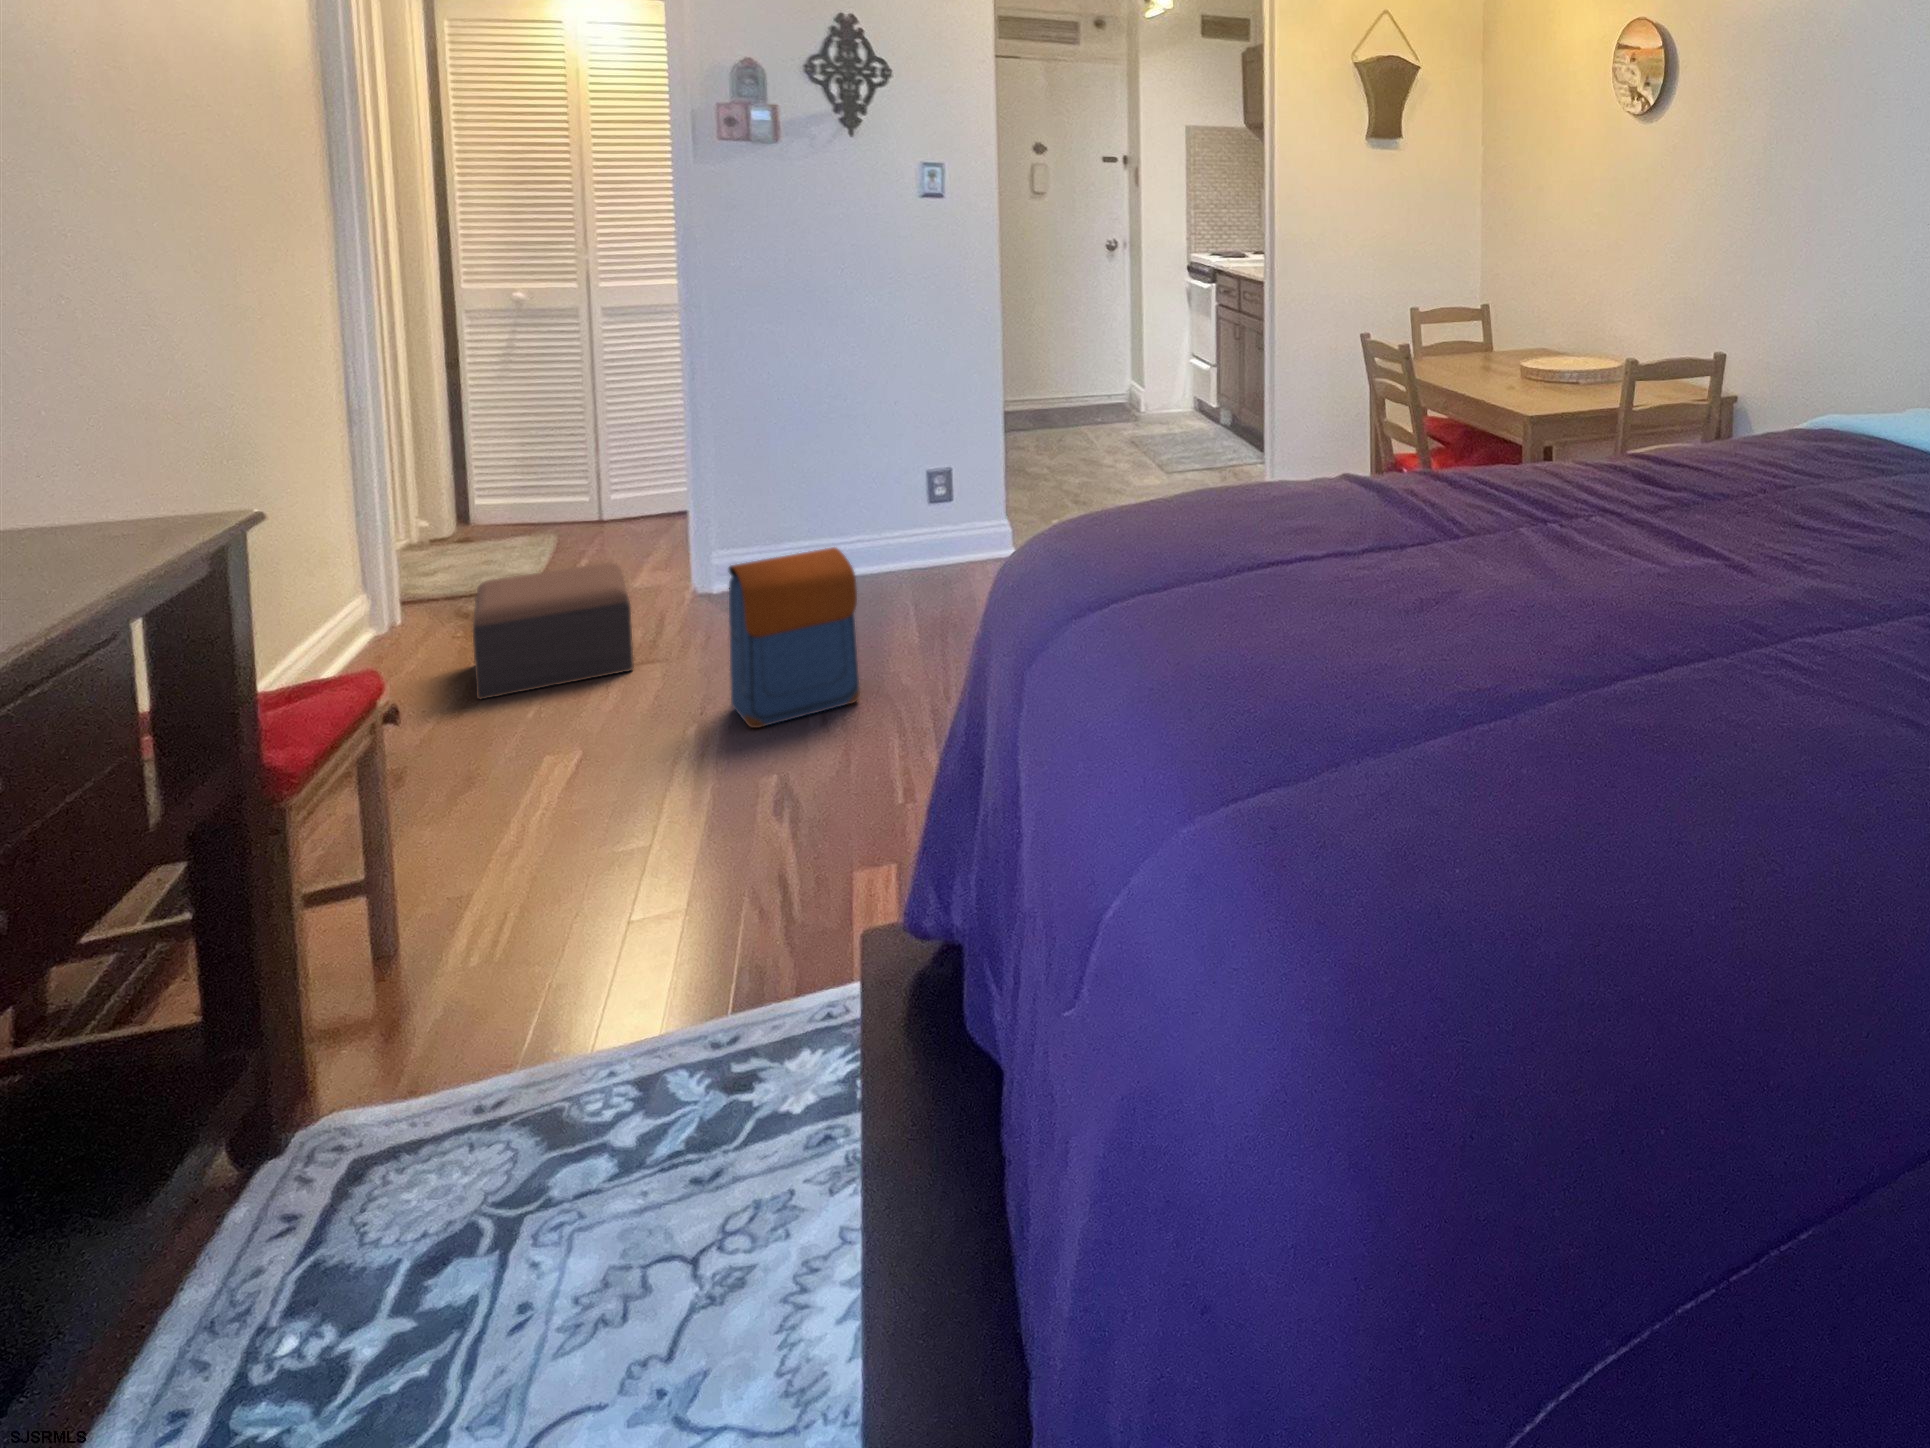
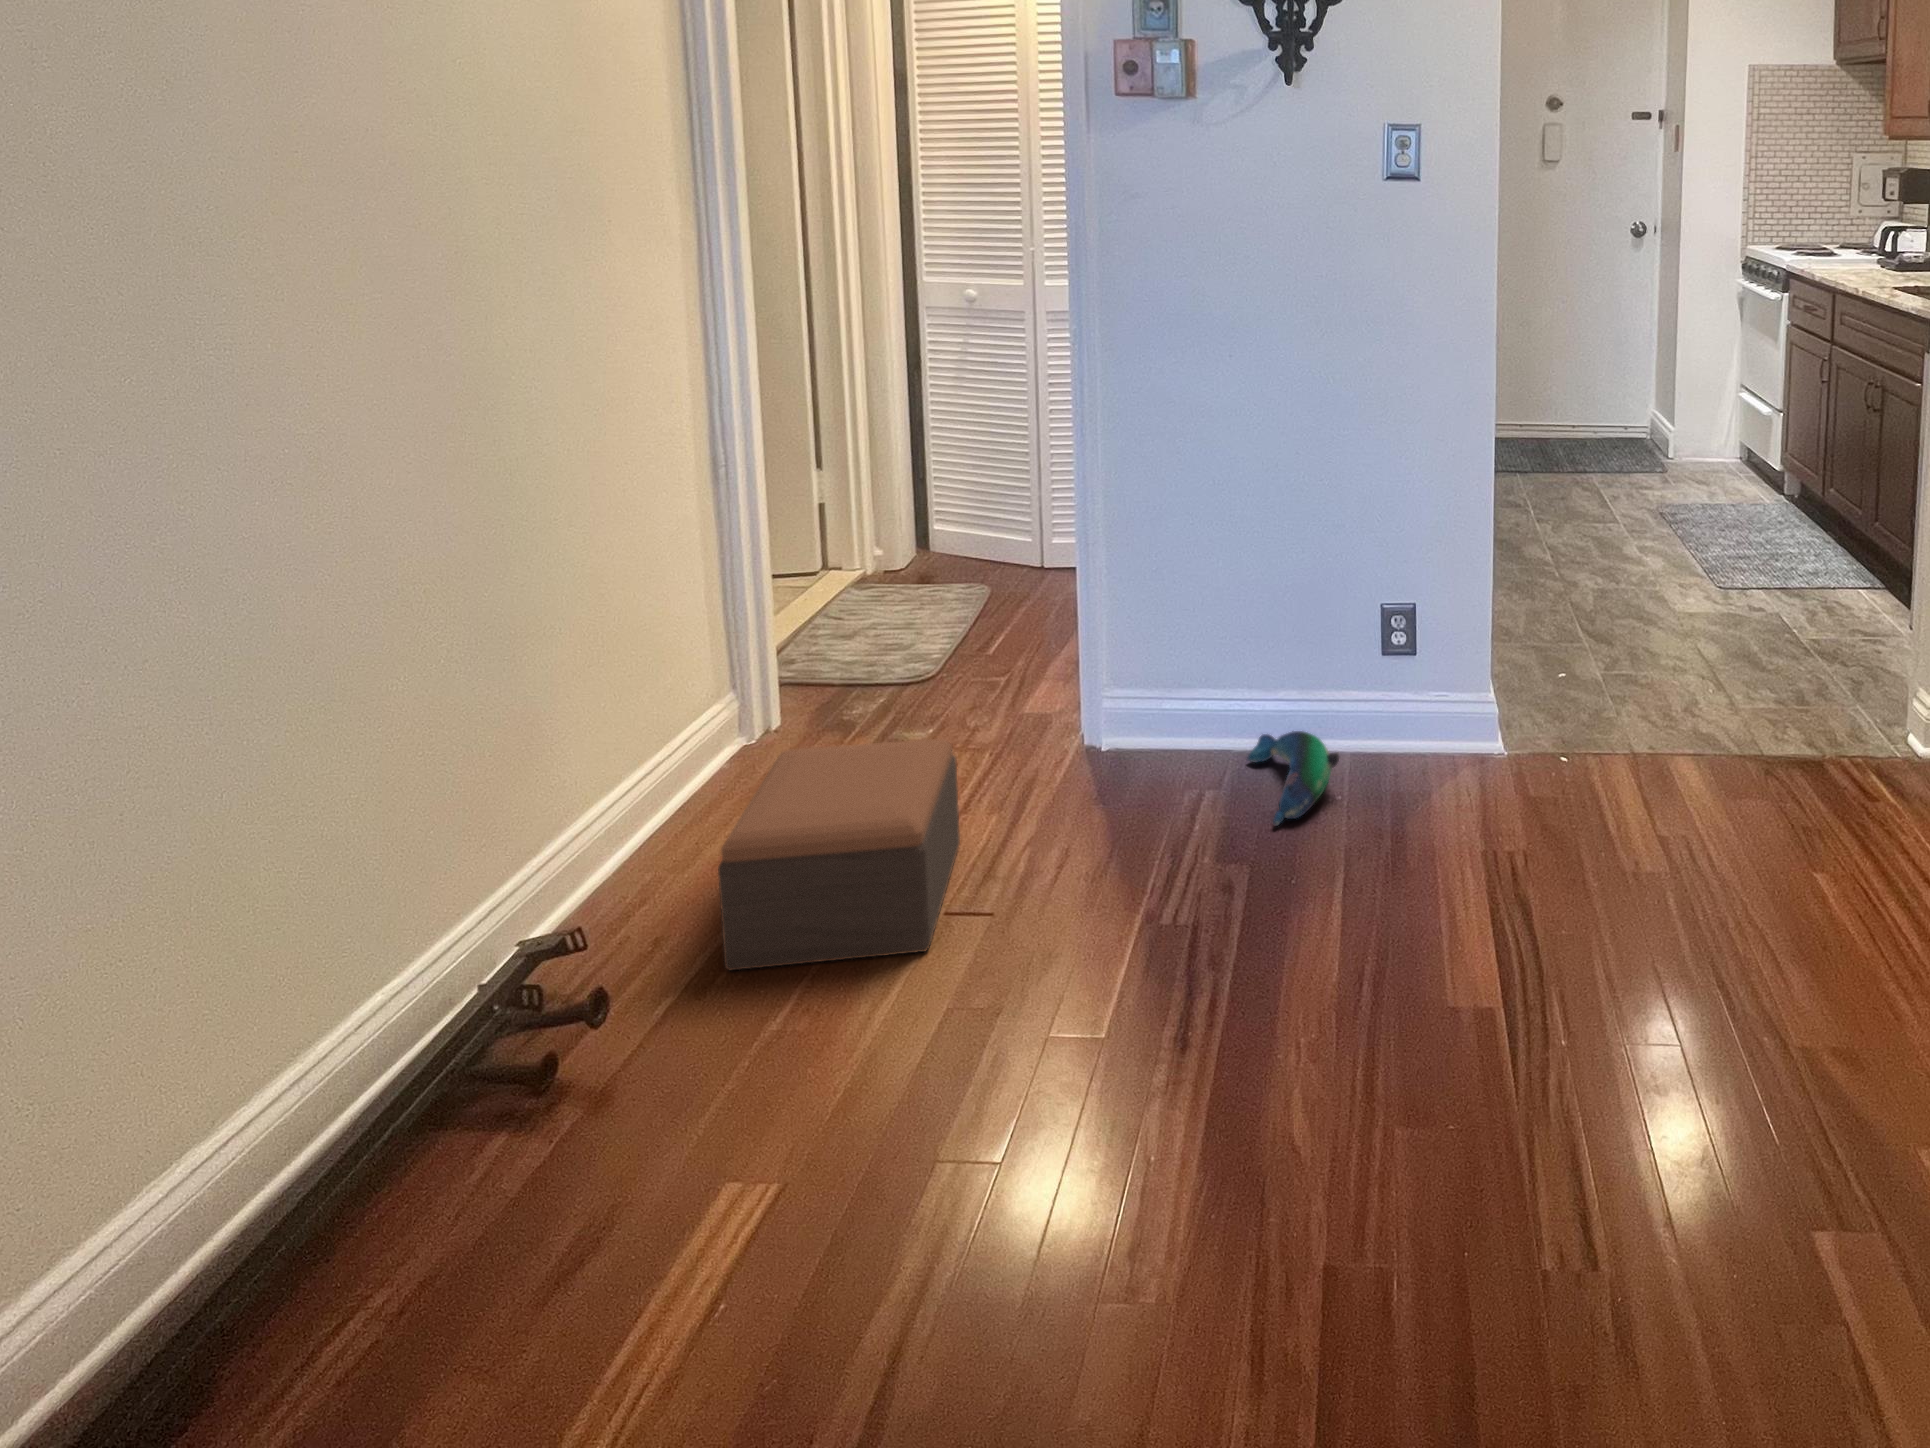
backpack: present [728,547,860,728] -> none [986,879,1200,1267]
plush toy: none [832,551,903,598] -> present [1247,731,1339,826]

